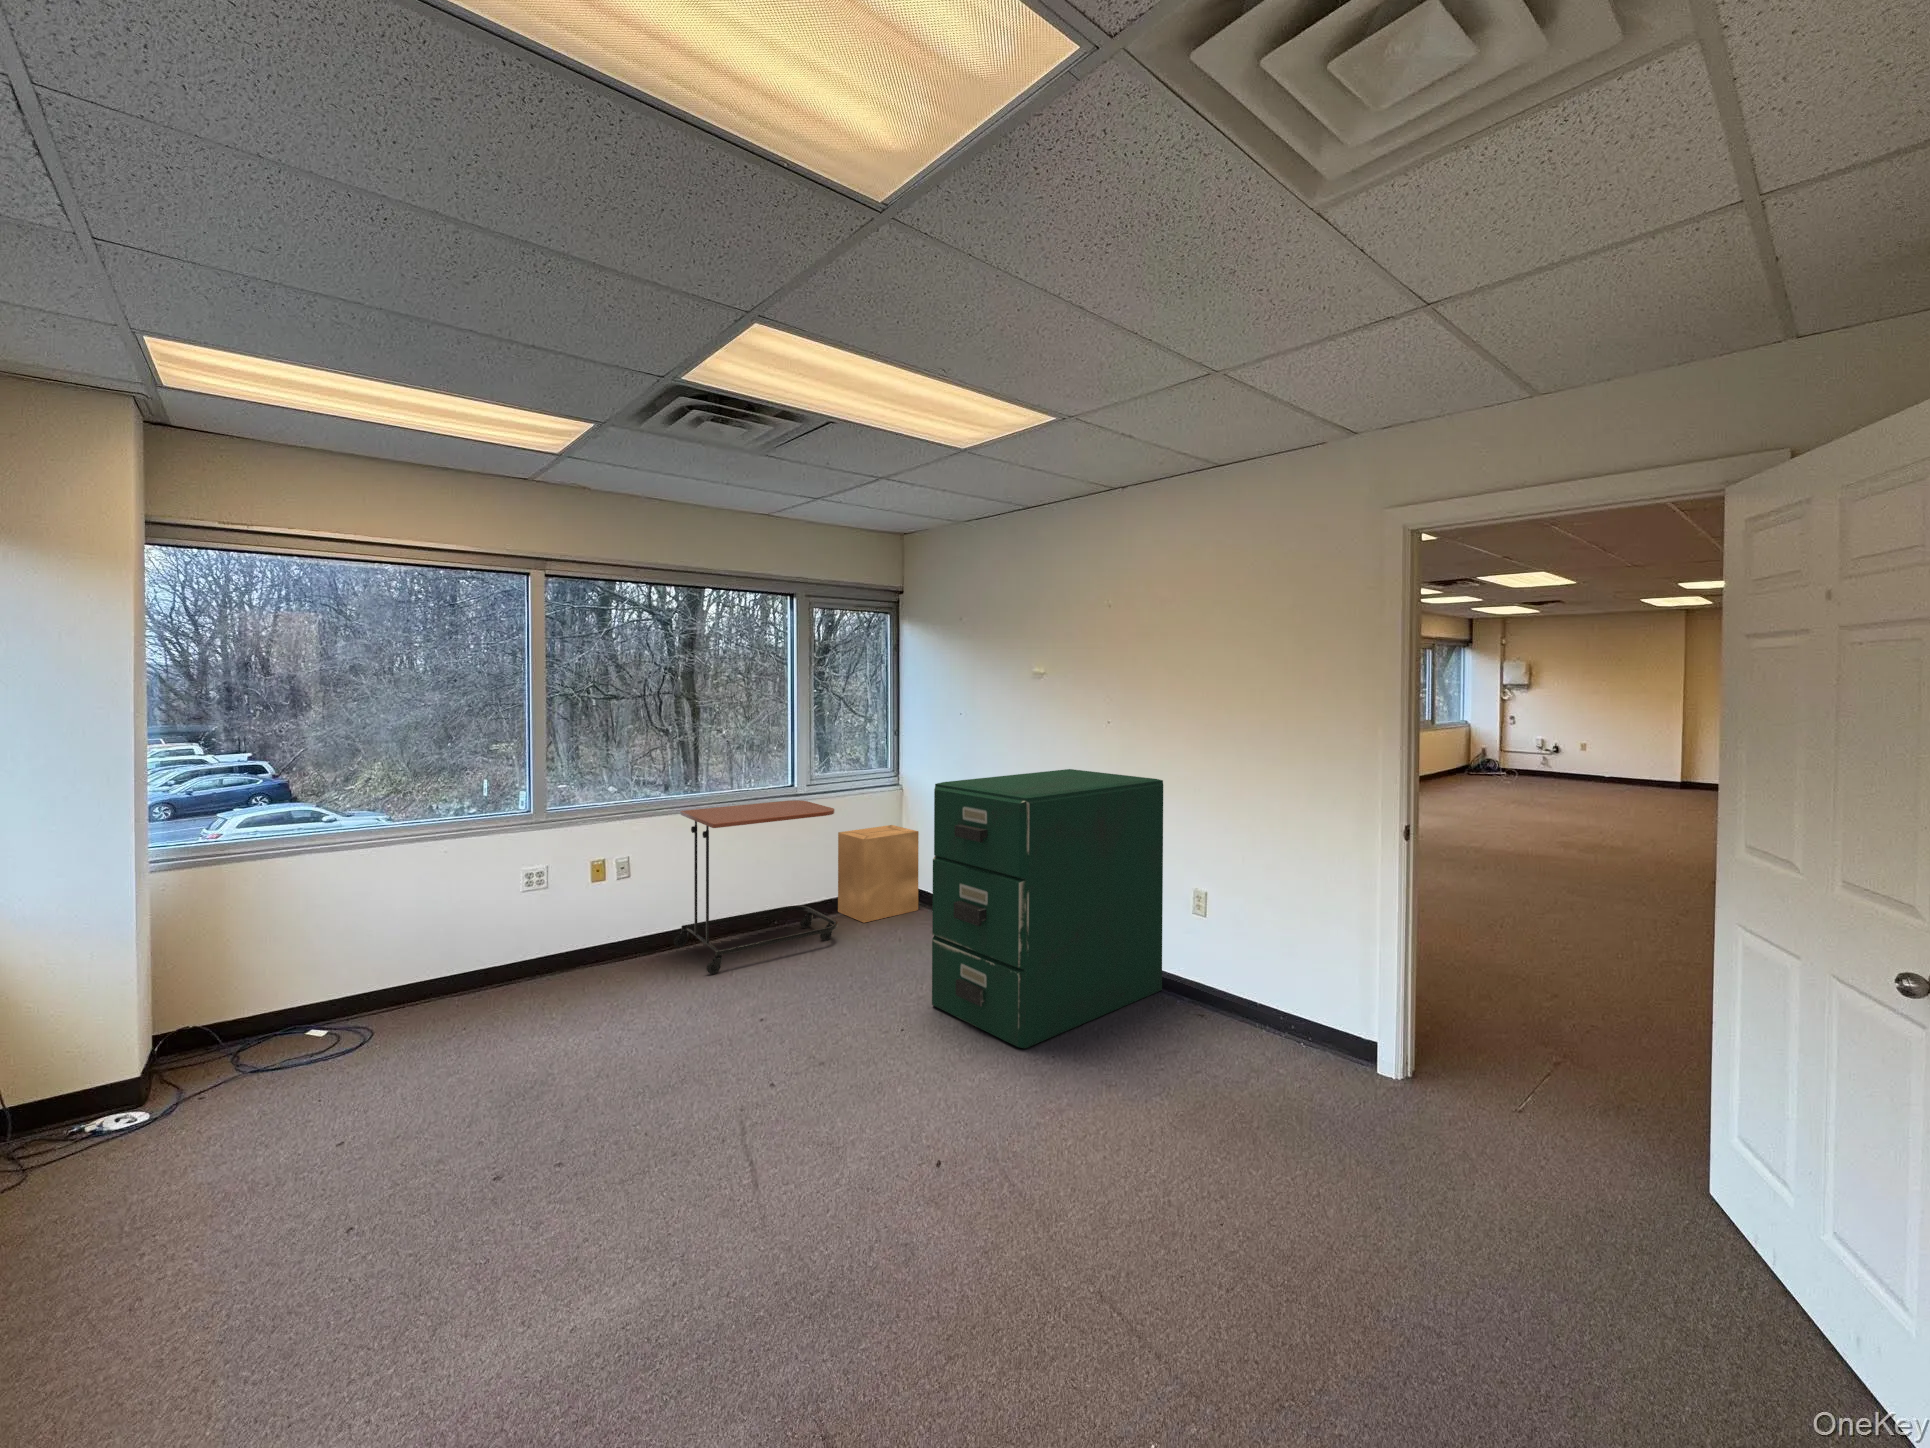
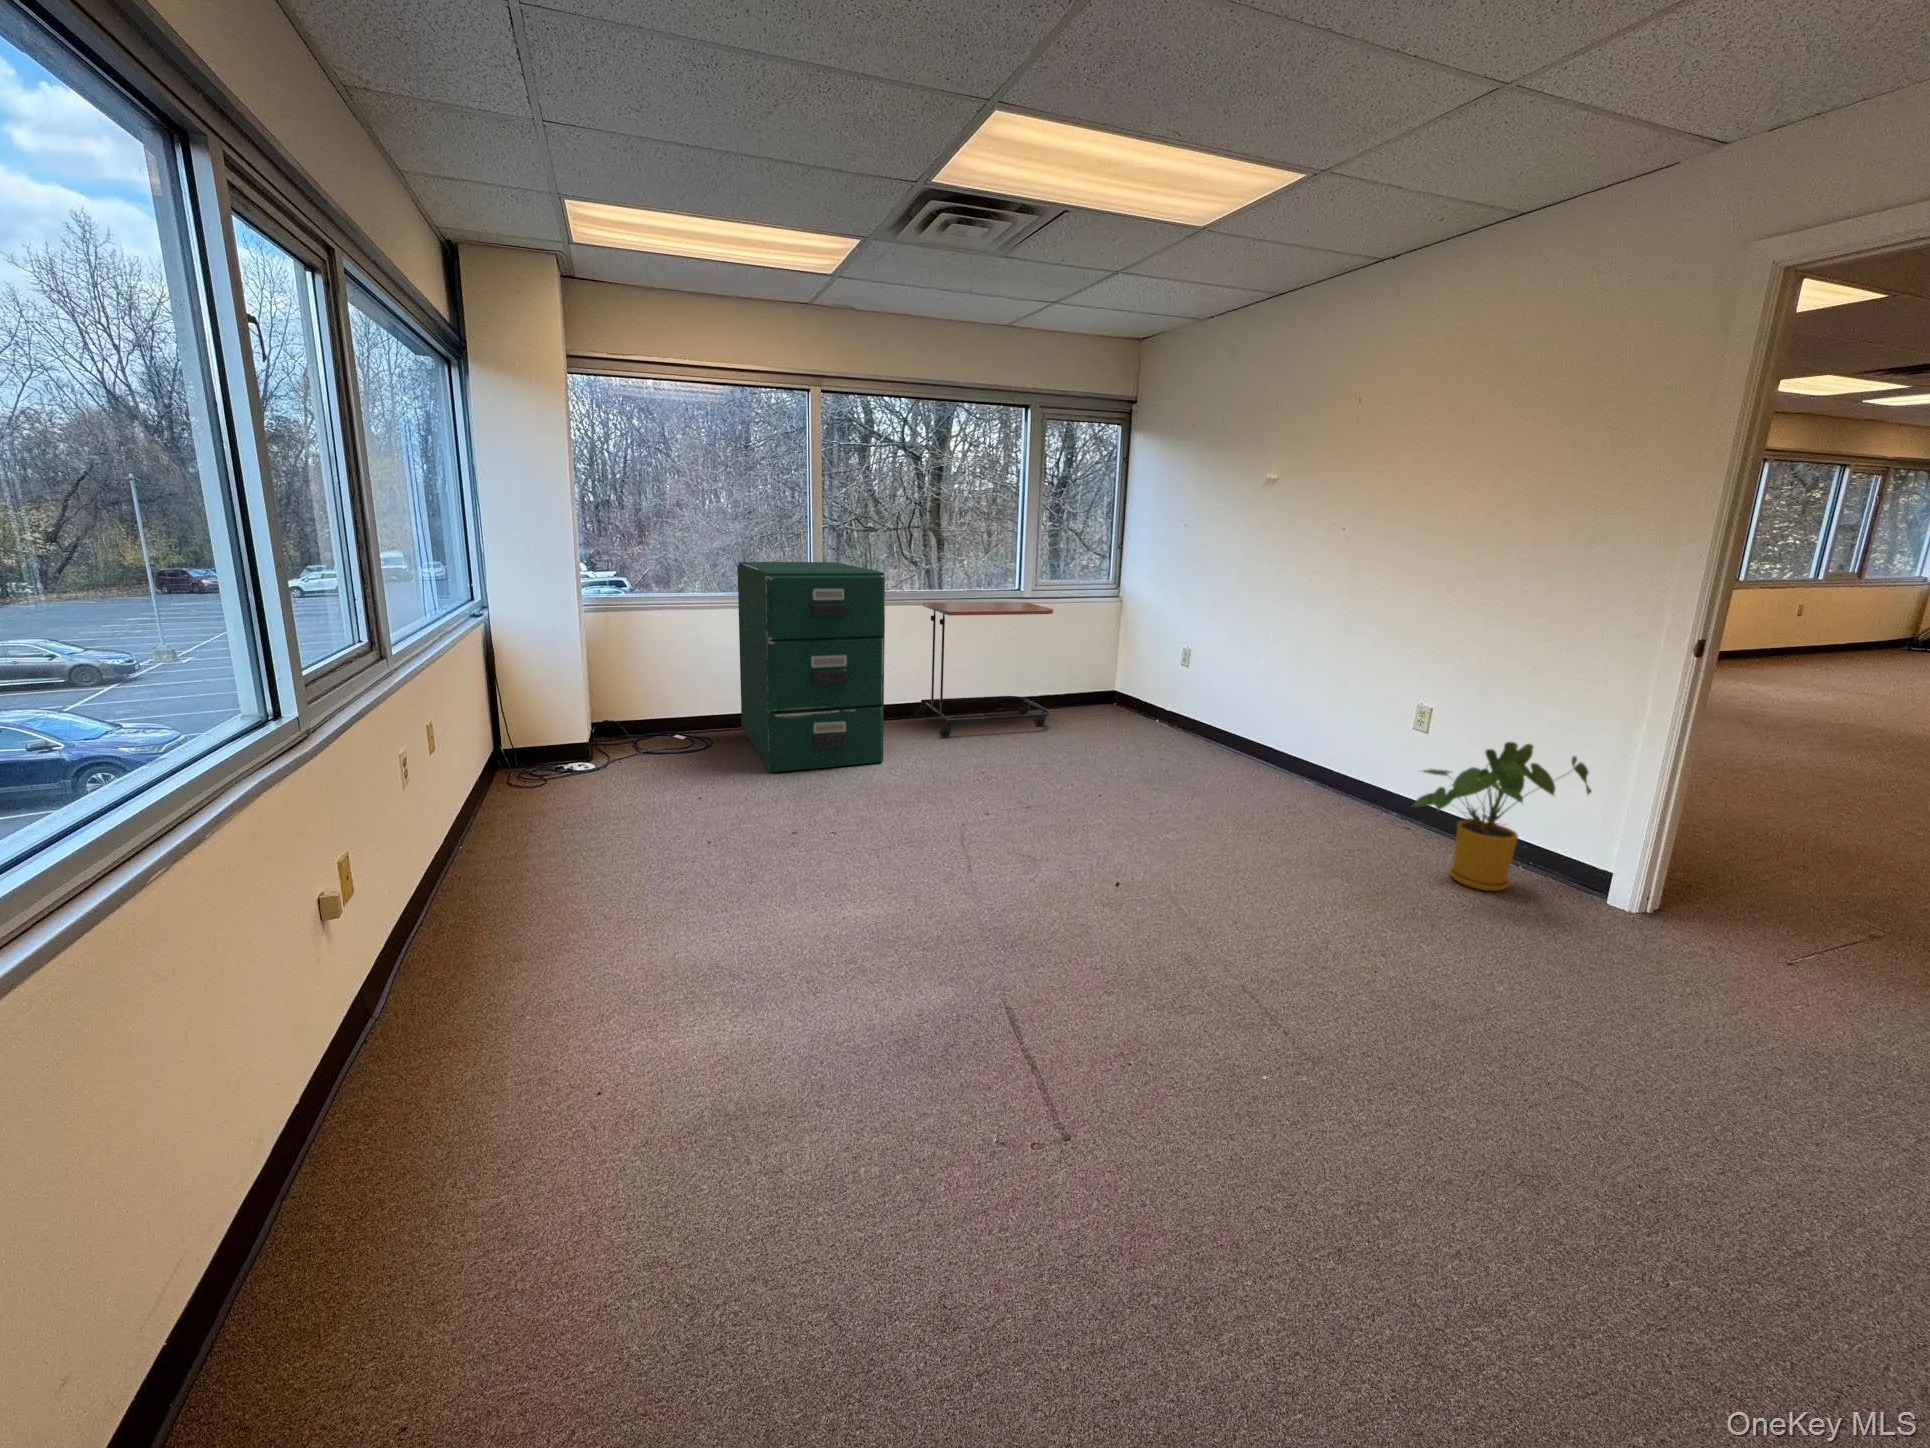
filing cabinet: present [932,769,1163,1049] -> present [737,562,885,772]
cardboard box: present [838,825,919,923] -> none [1052,634,1133,718]
house plant: none [1209,925,1349,1081] -> present [1414,742,1591,891]

